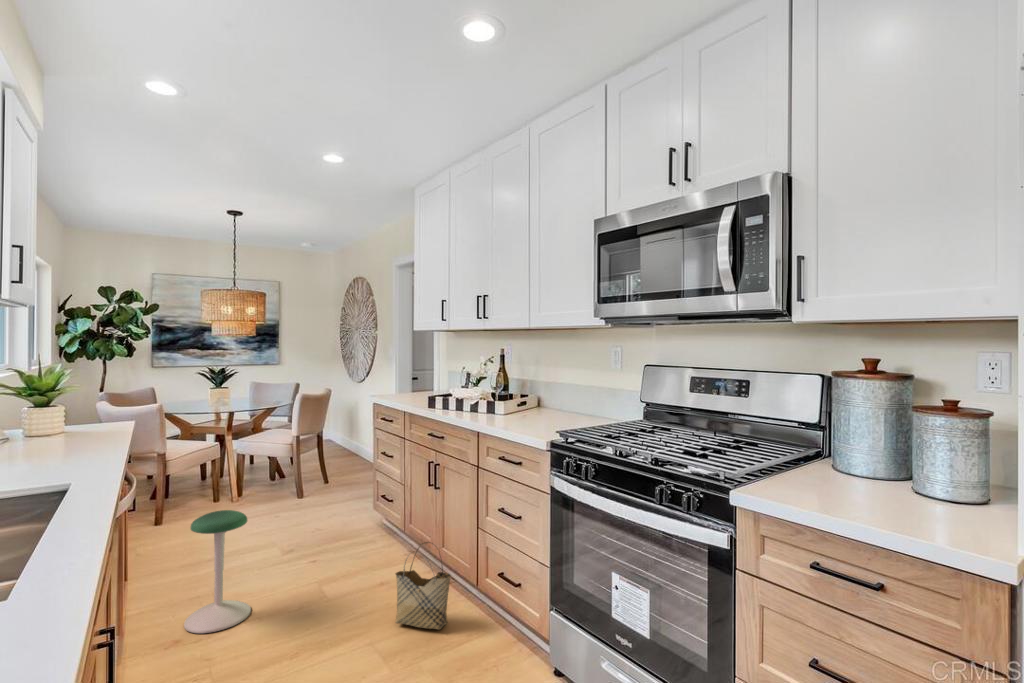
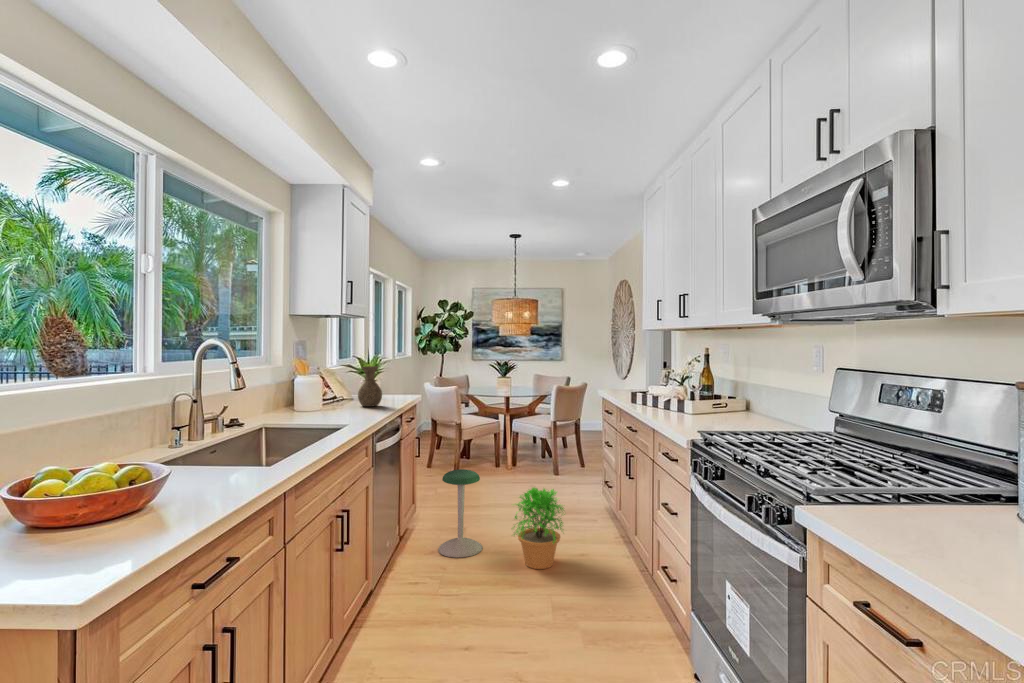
vase: none [31,379,79,441] -> present [358,366,382,407]
potted plant: none [296,513,375,615] -> present [514,488,565,569]
woven basket: present [395,542,451,630] -> none [575,524,622,604]

